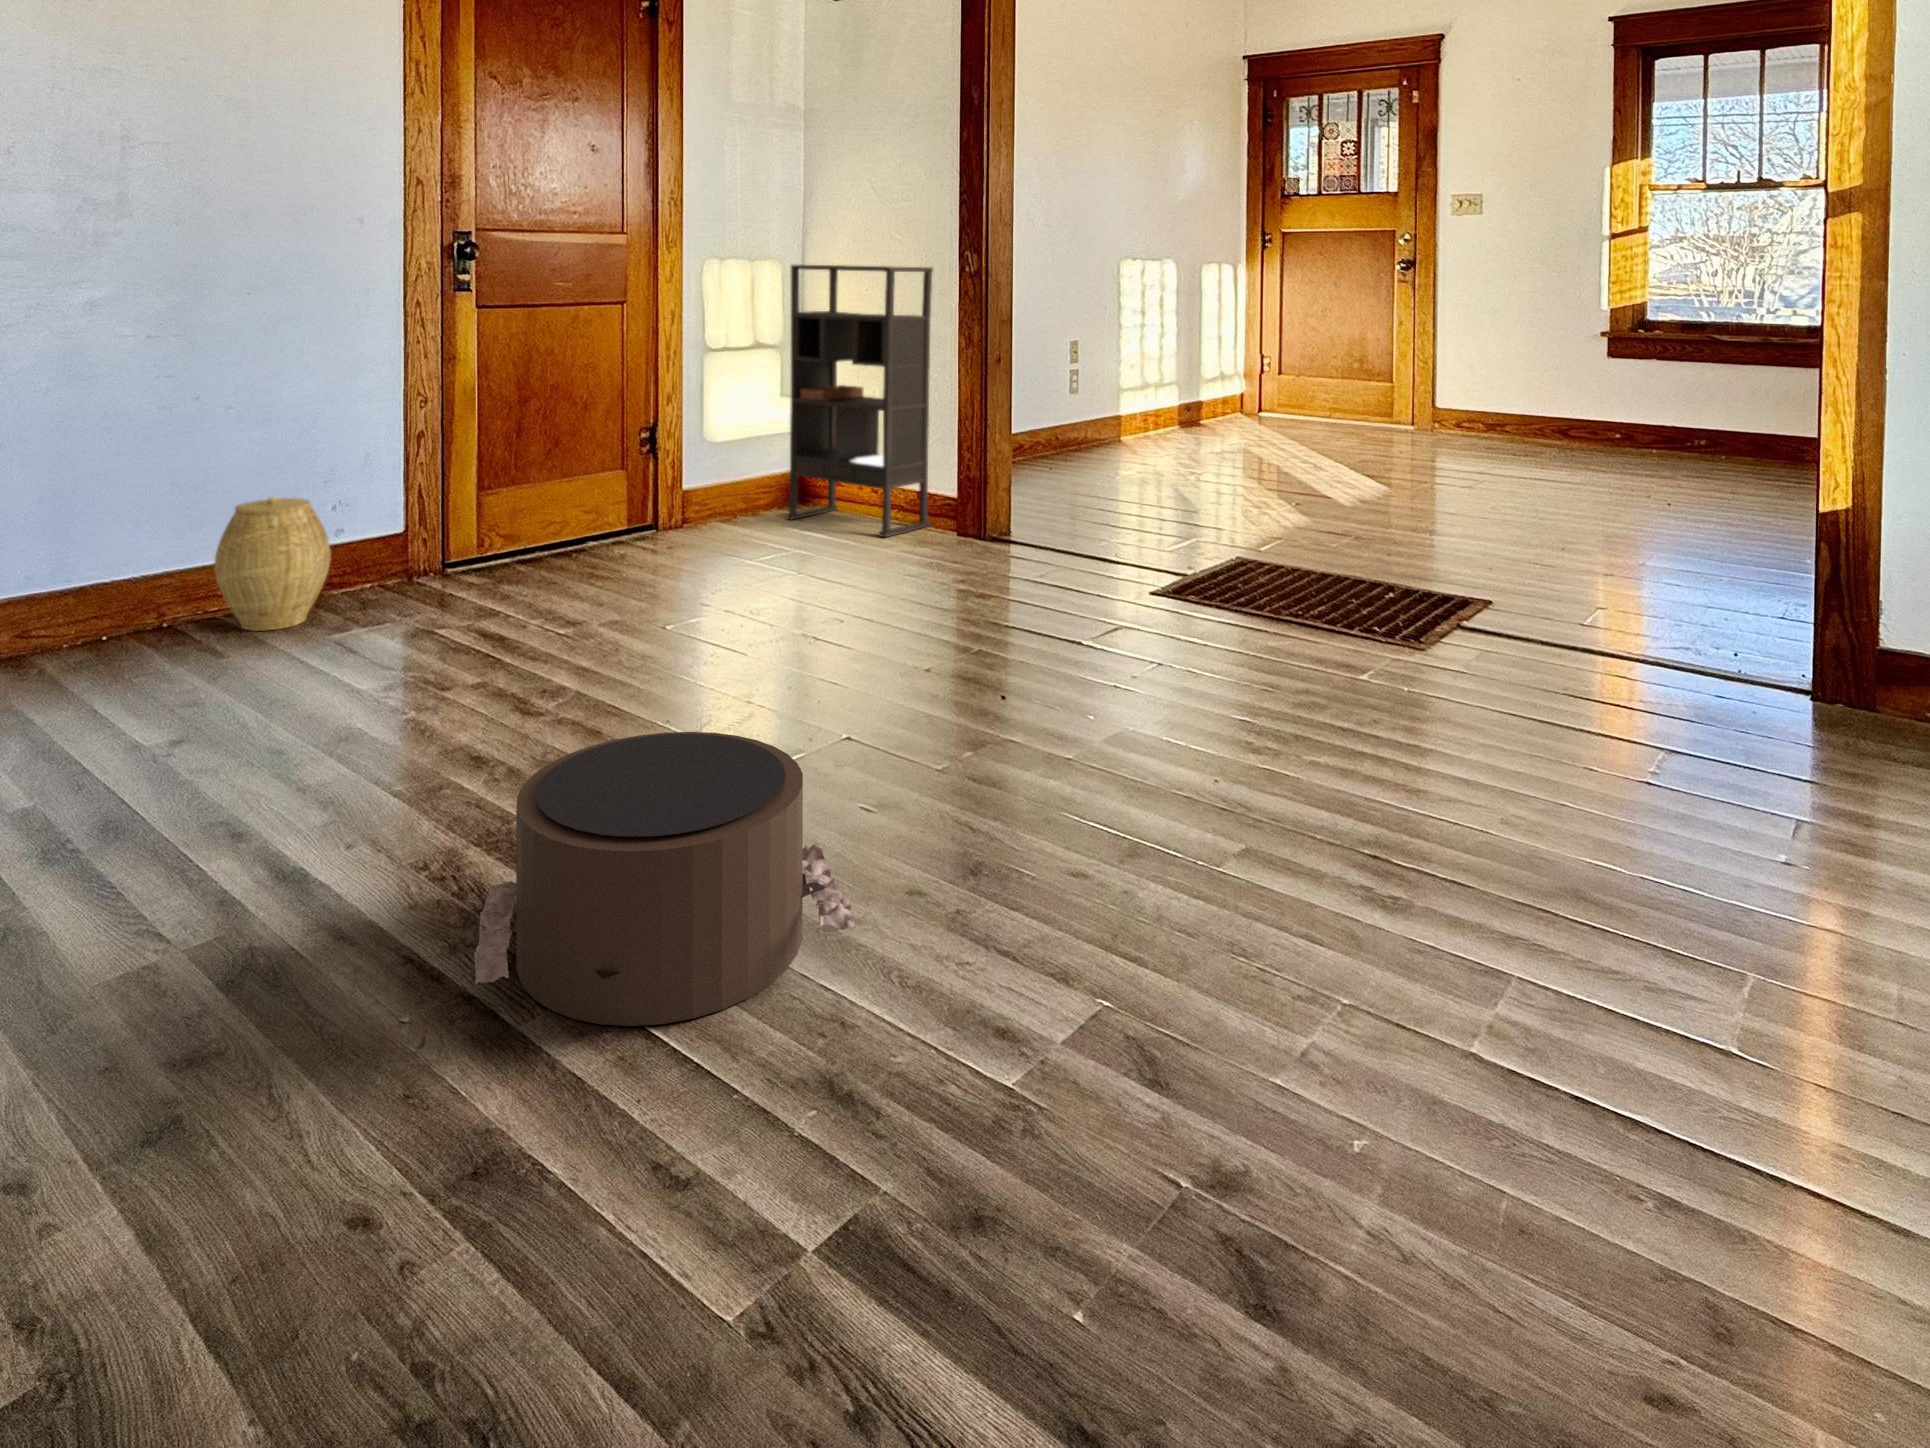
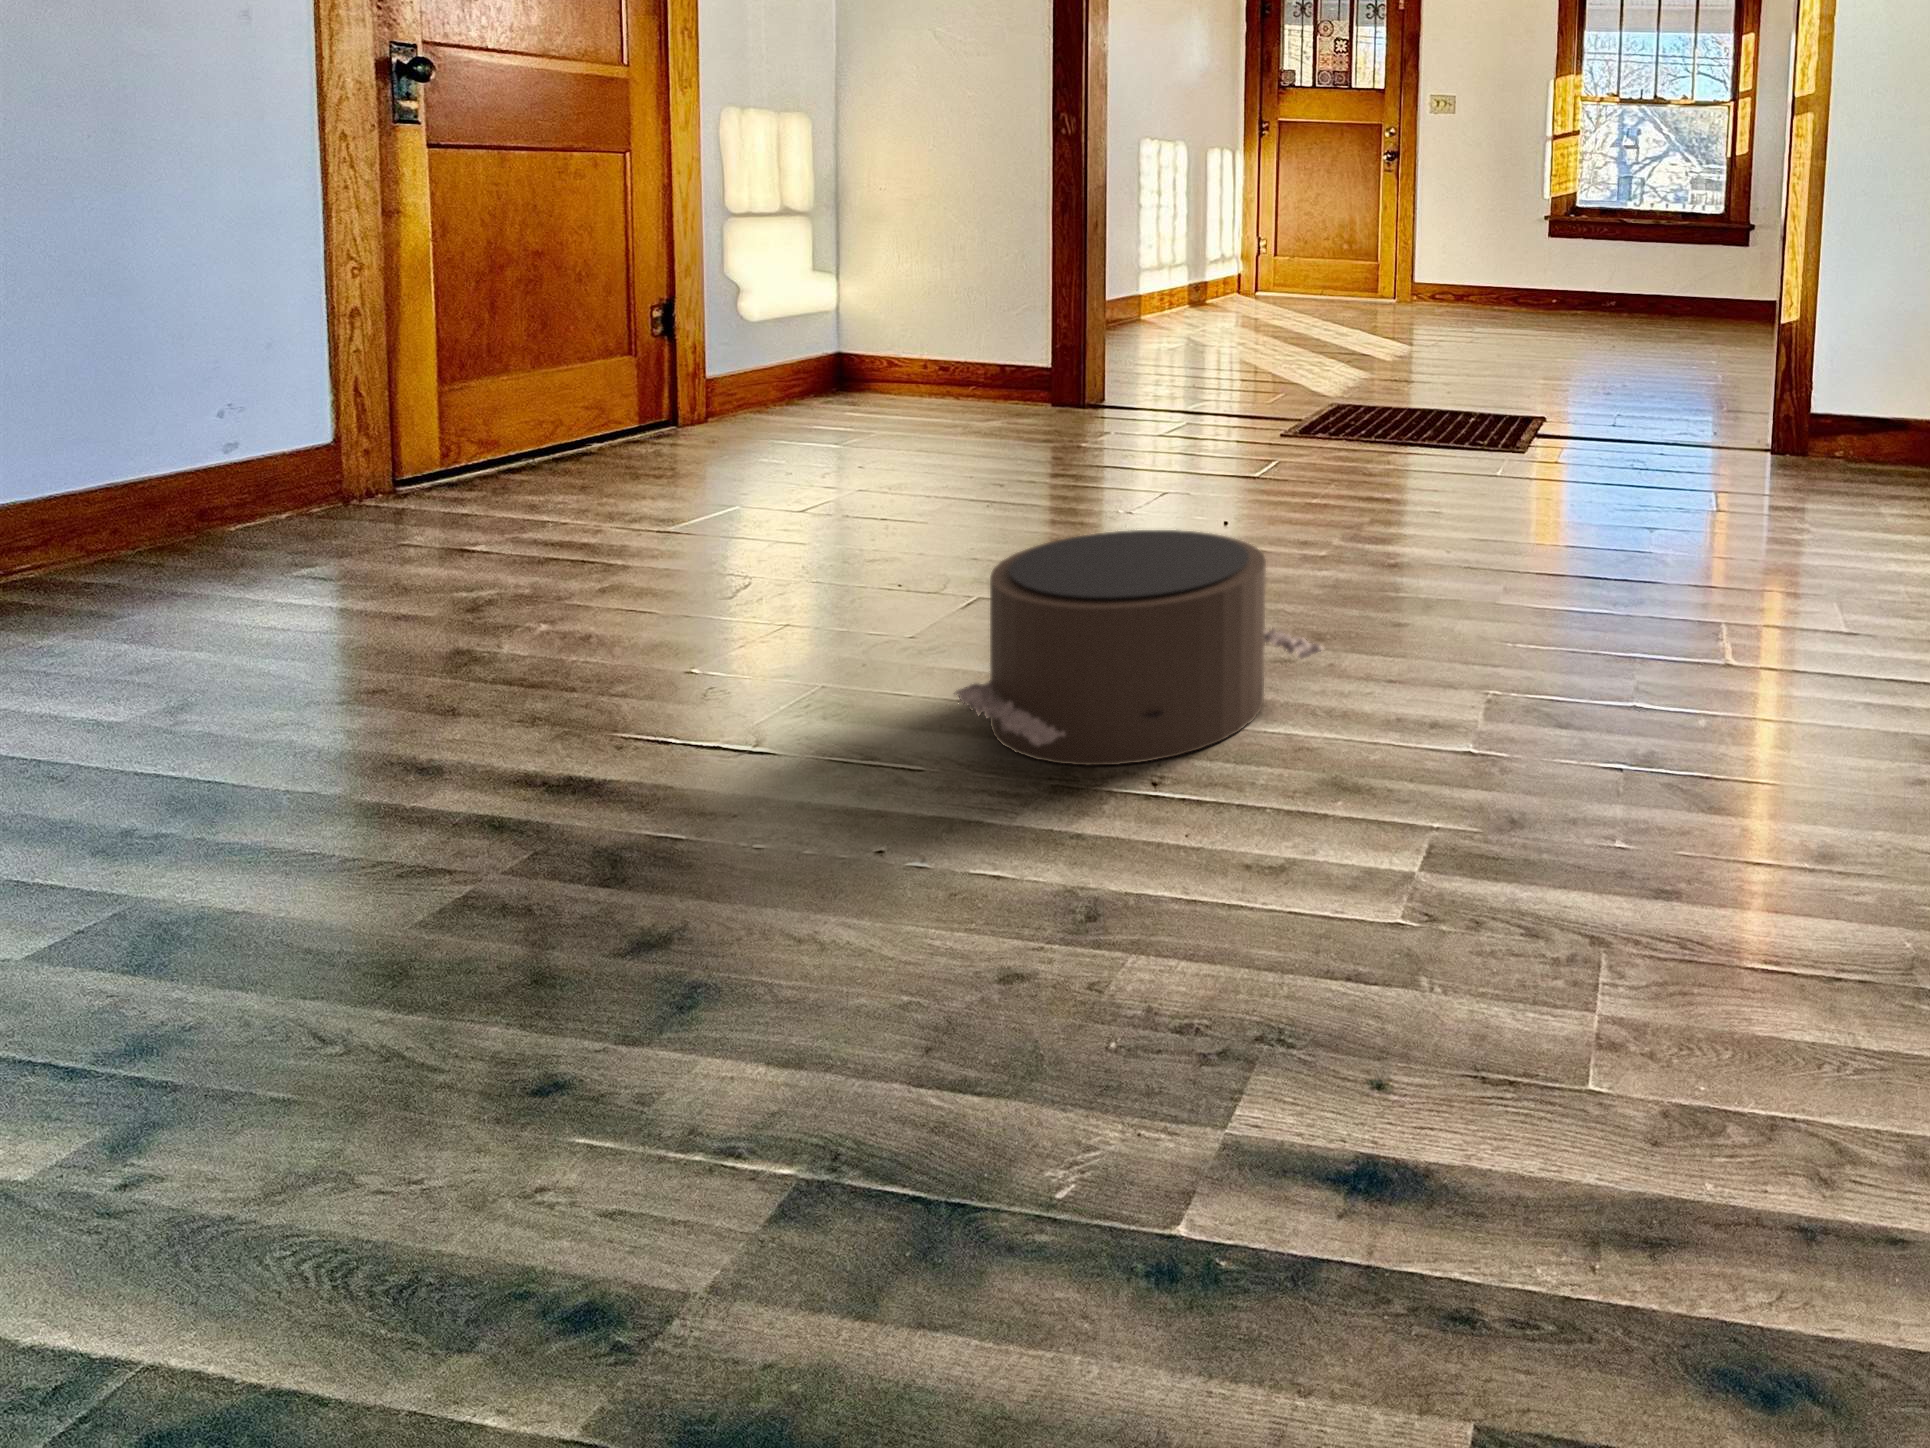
bookshelf: present [785,265,933,537] -> none [838,116,1022,413]
woven basket: present [214,497,331,631] -> none [62,392,275,578]

